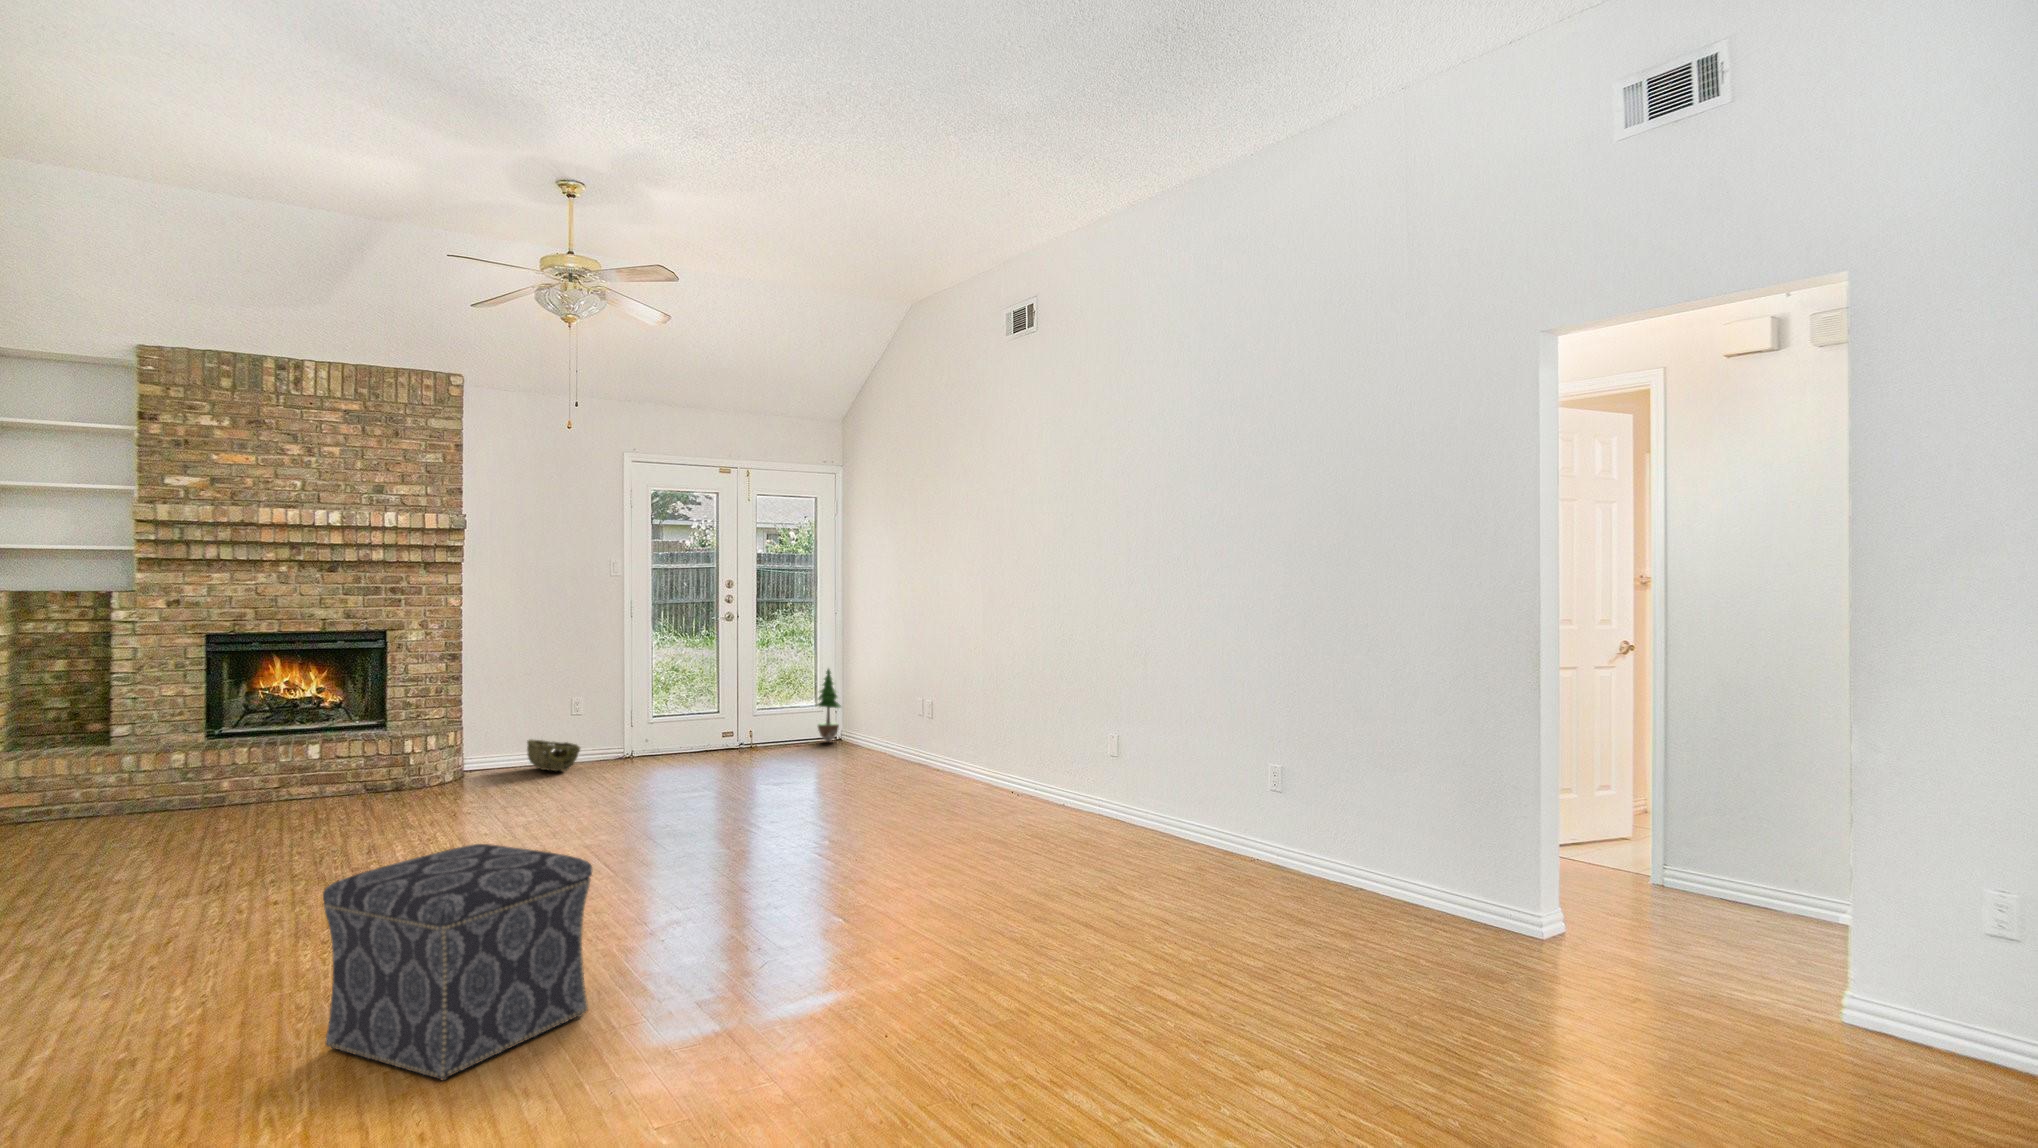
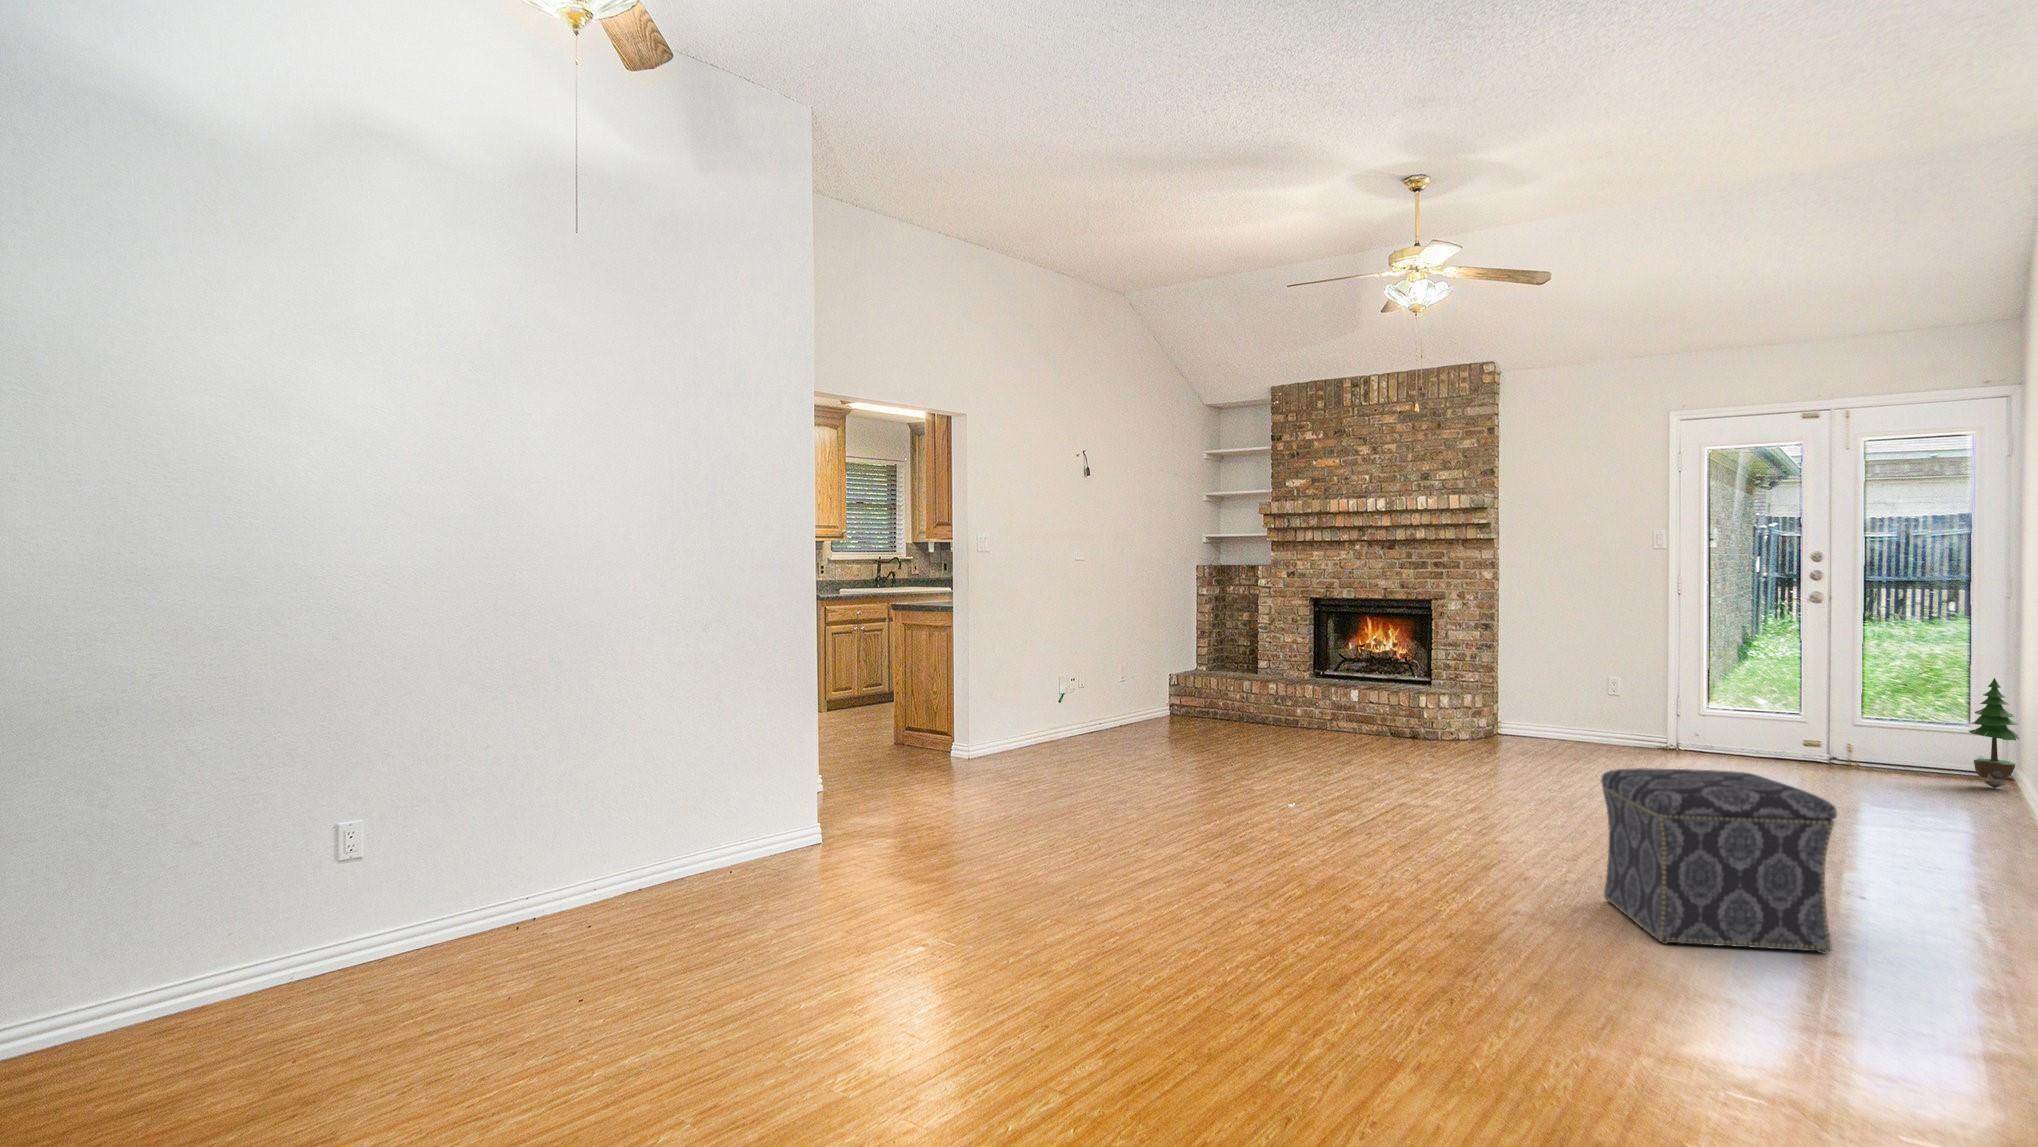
woven basket: present [527,739,580,771] -> none [1541,716,1600,752]
ottoman: present [323,844,592,1080] -> present [1601,768,1837,953]

